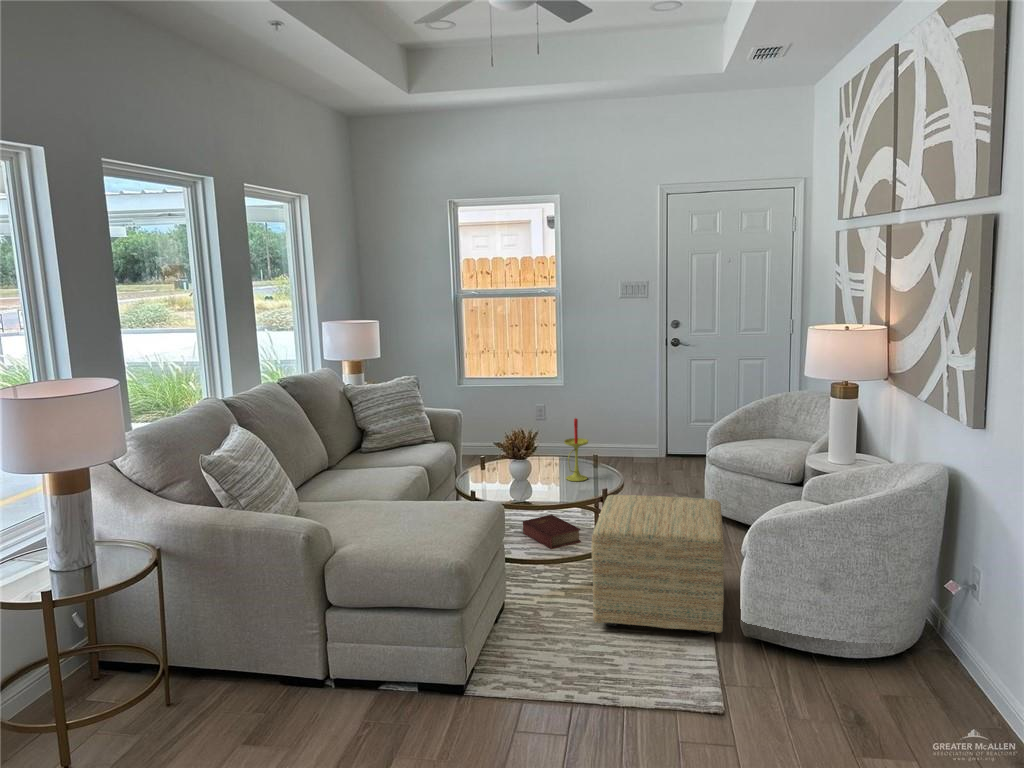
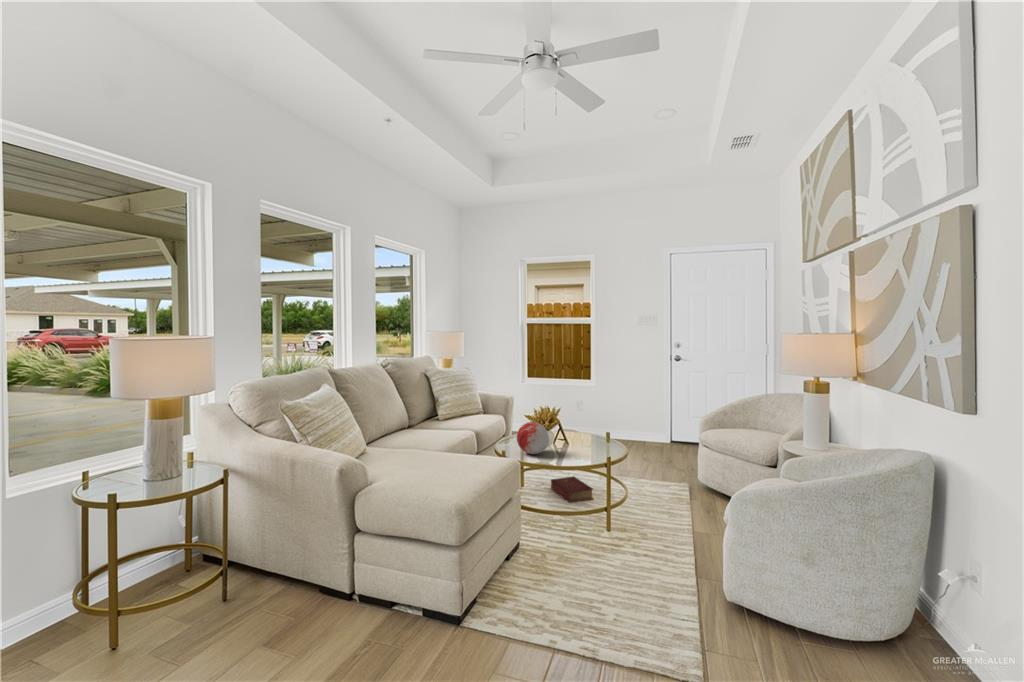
candle: present [564,418,588,481] -> none [581,400,600,450]
decorative orb: none [485,451,527,492] -> present [517,422,549,454]
ottoman: present [591,495,724,634] -> none [588,461,706,593]

